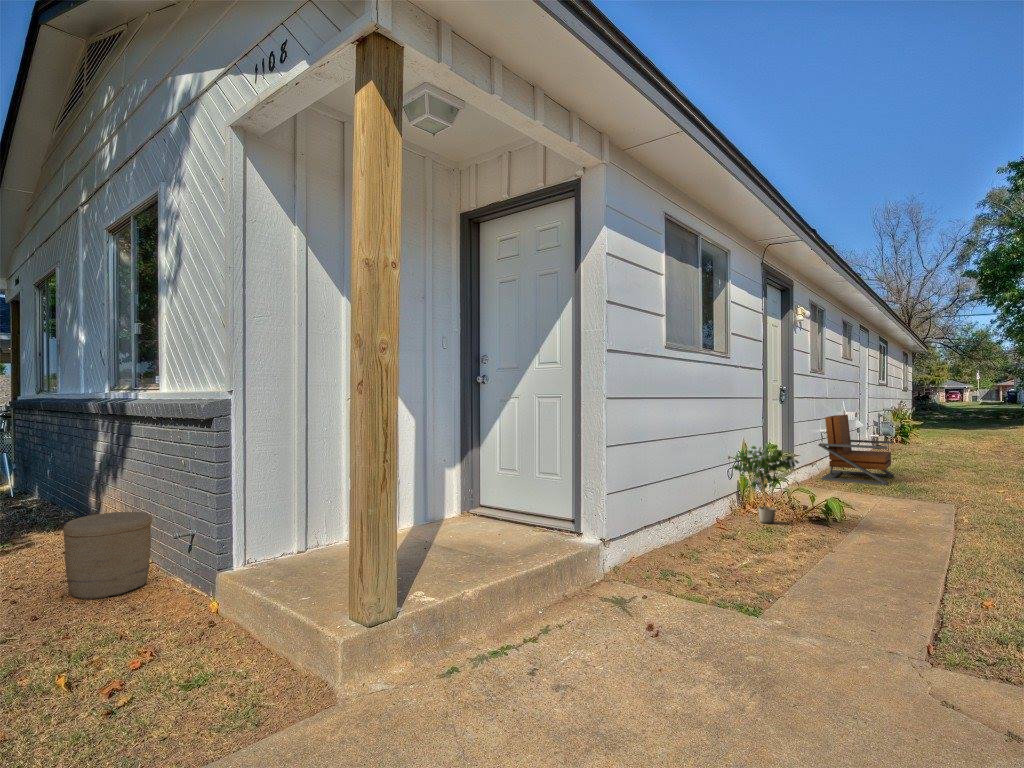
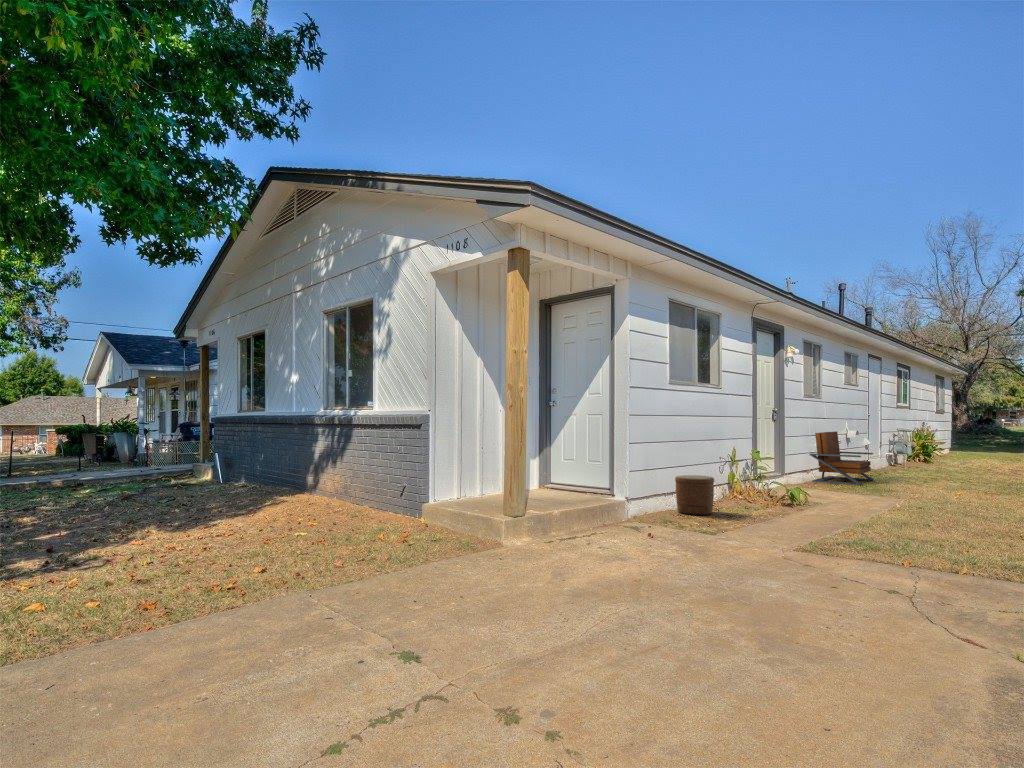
potted plant: present [734,446,799,524] -> none [723,450,767,502]
woven basket: present [63,512,152,599] -> present [675,475,714,515]

